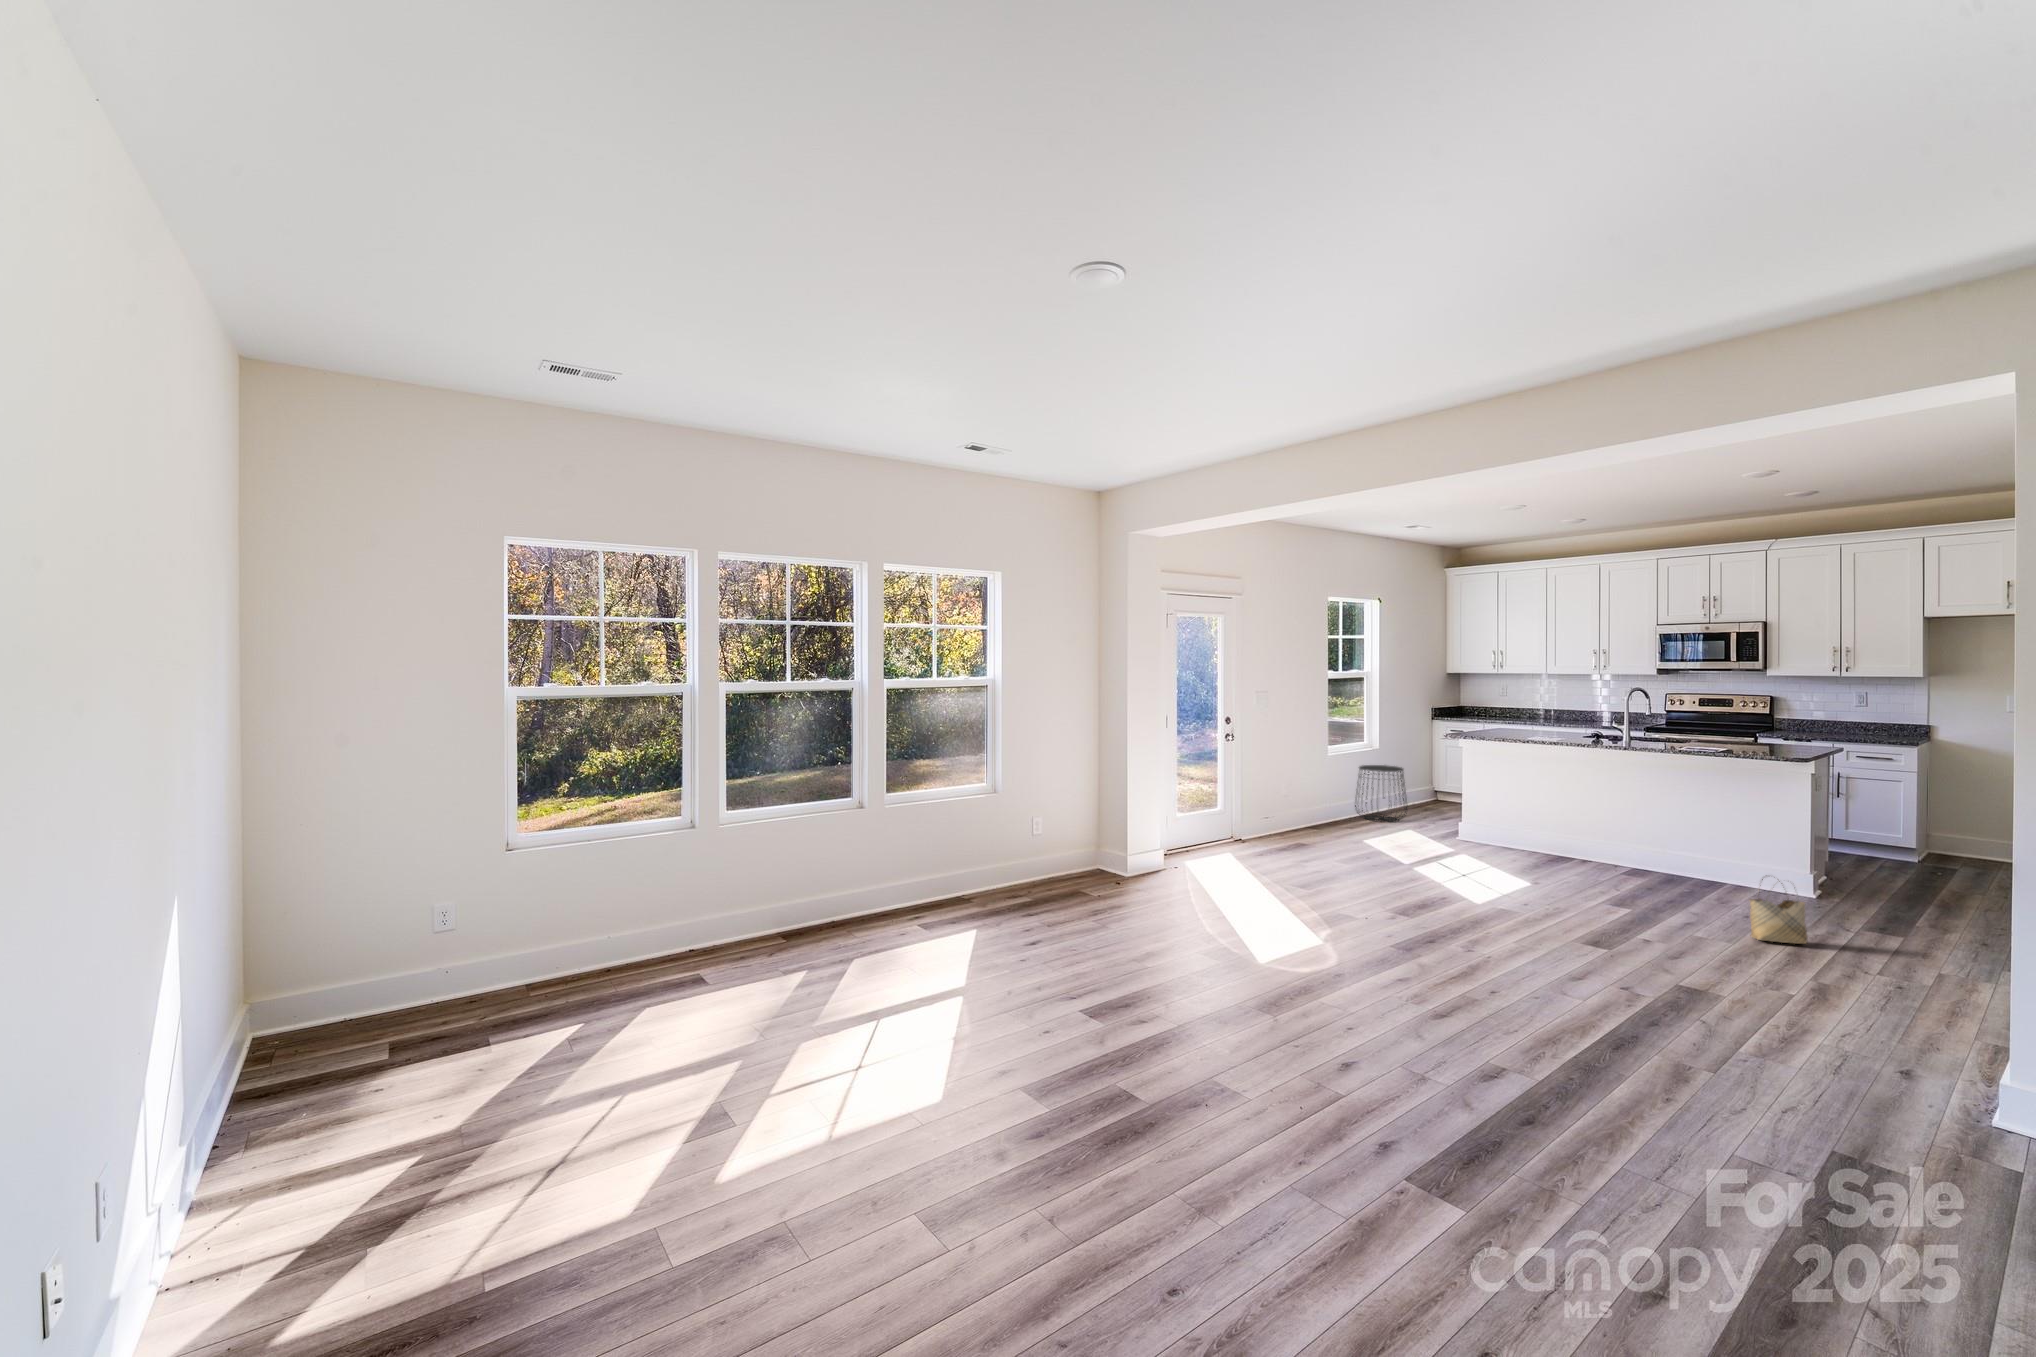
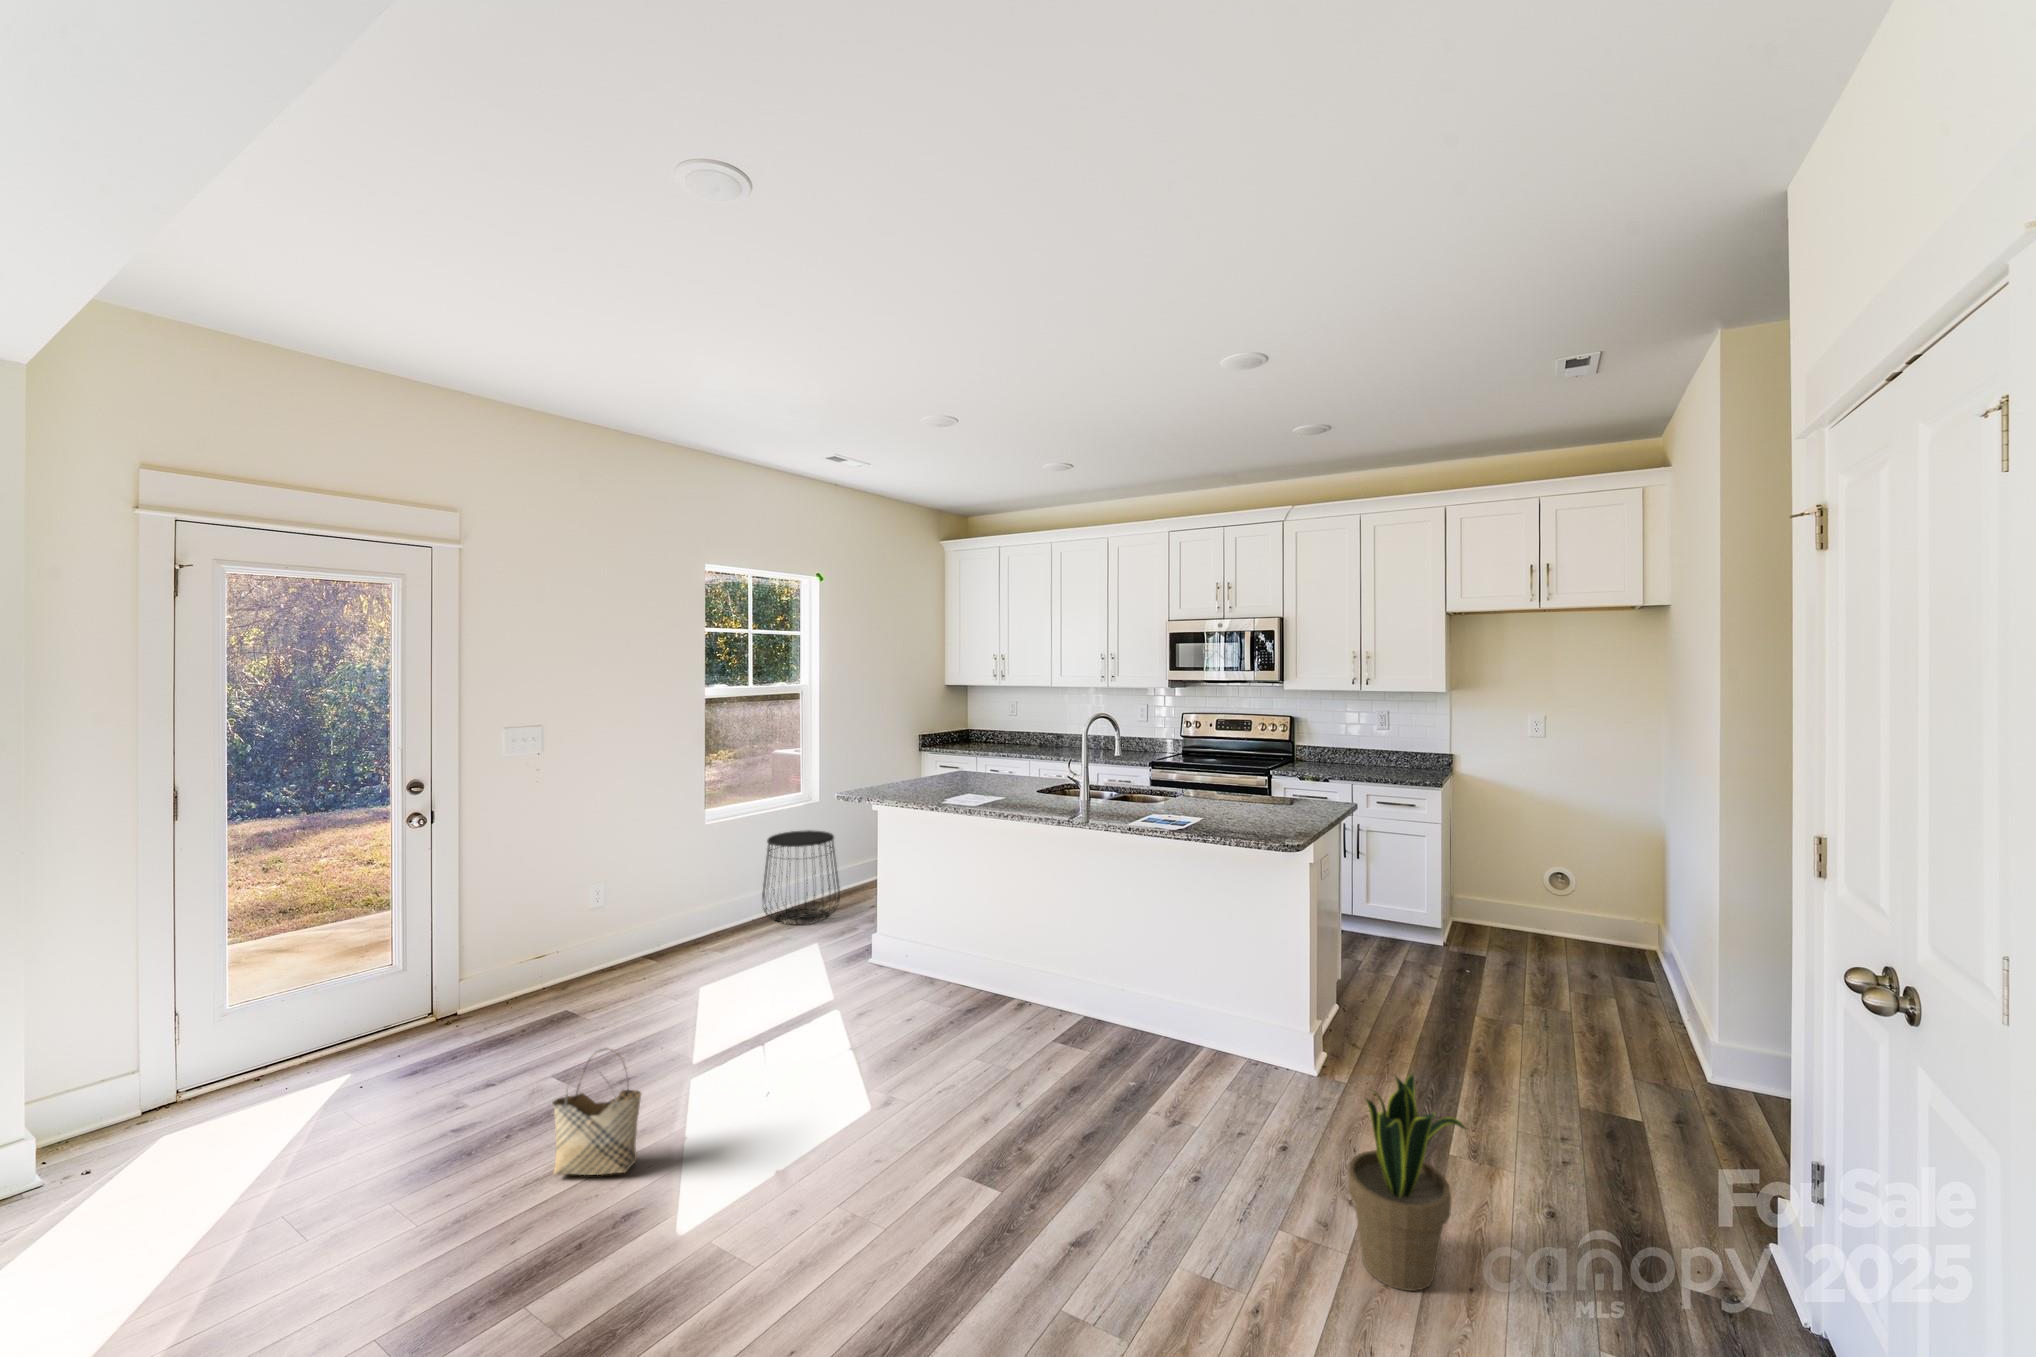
potted plant: none [1853,856,1931,955] -> present [1348,1074,1467,1291]
woven basket: present [1750,879,1808,944] -> present [553,1049,641,1175]

